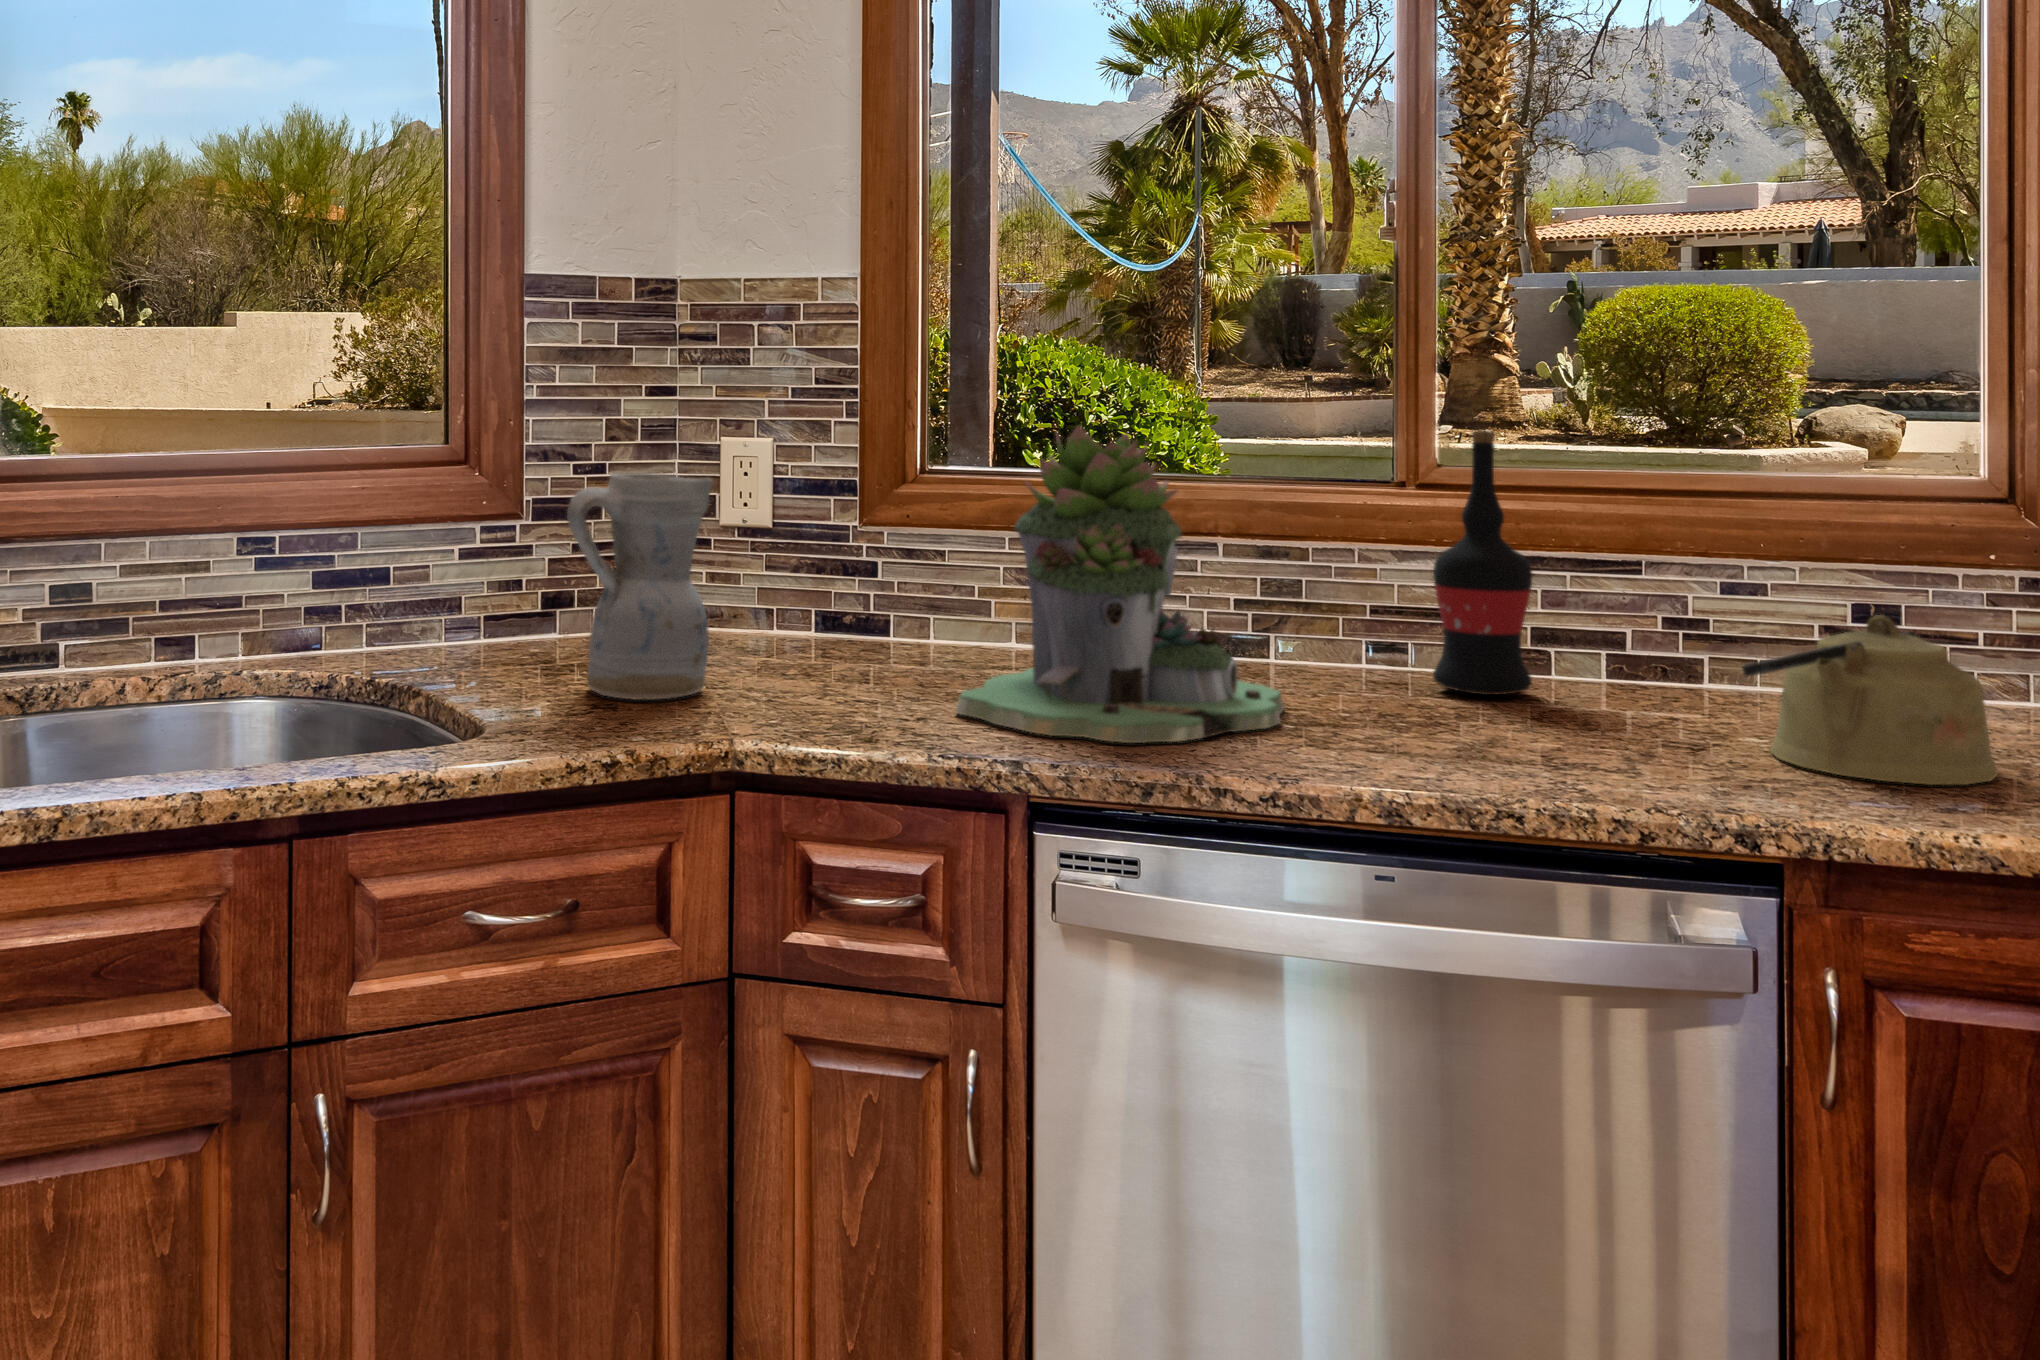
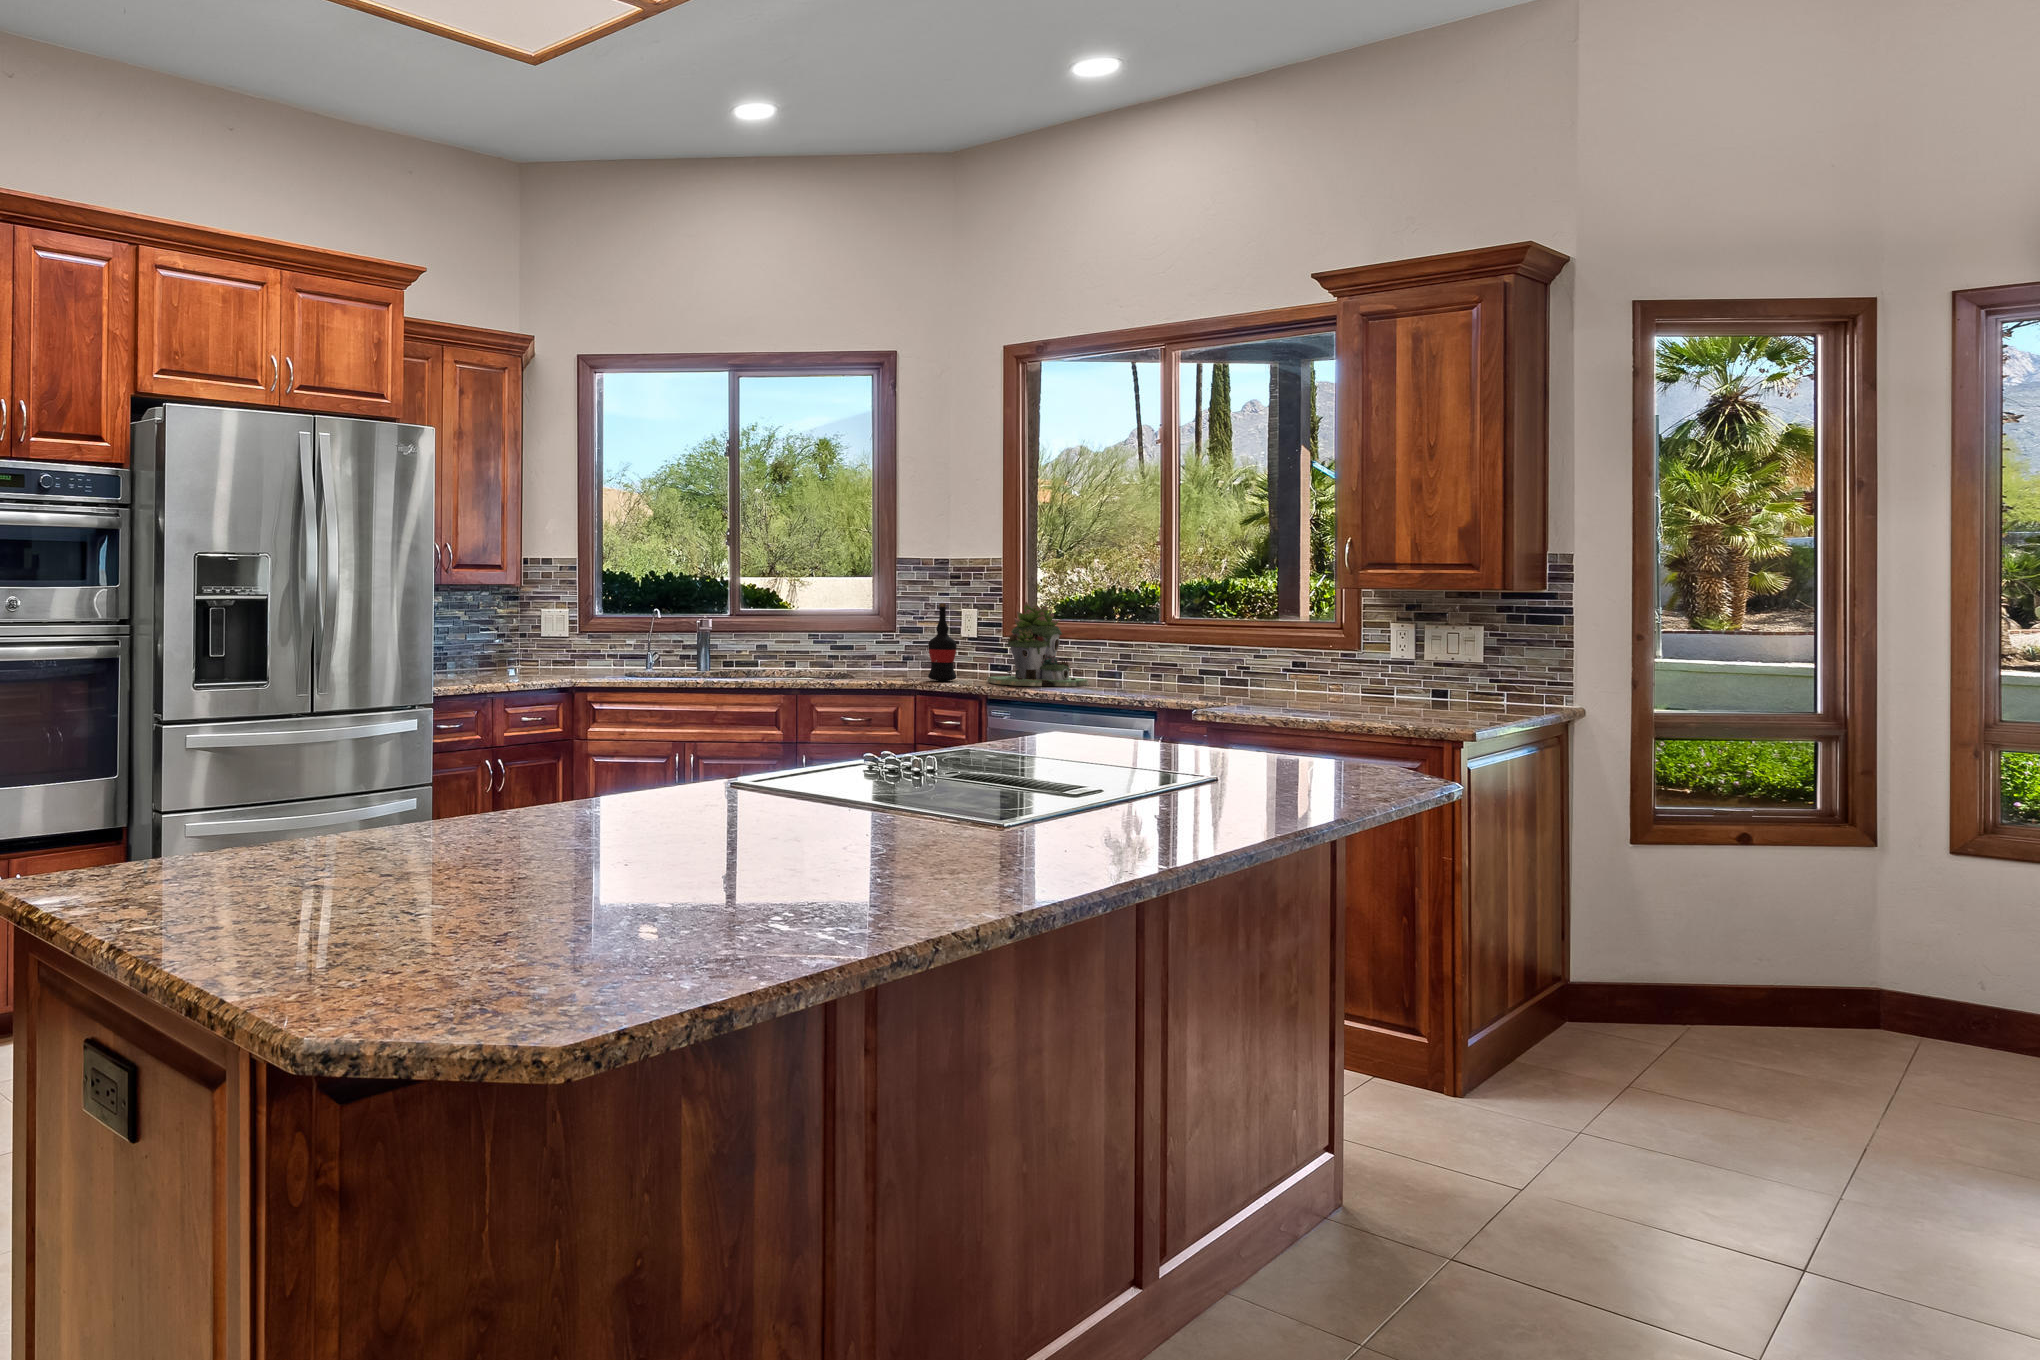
wine bottle: present [1433,430,1532,695] -> present [928,603,957,681]
ceramic pitcher: present [567,473,713,700] -> none [886,615,930,678]
kettle: present [1742,615,1998,785] -> none [1185,654,1252,697]

